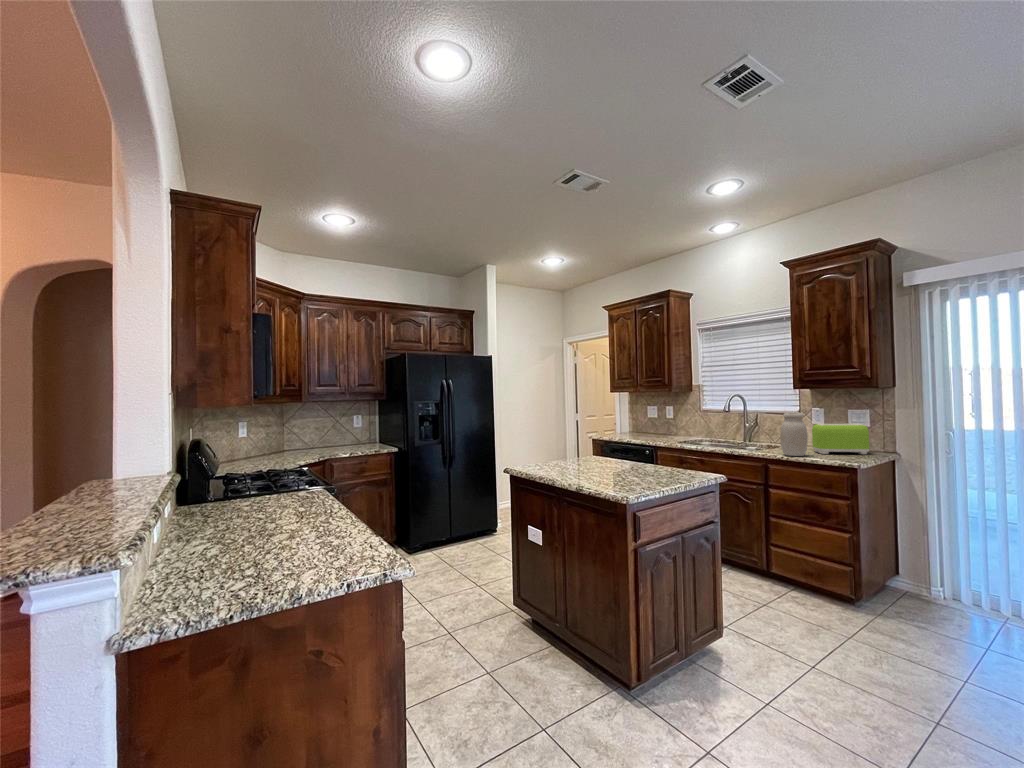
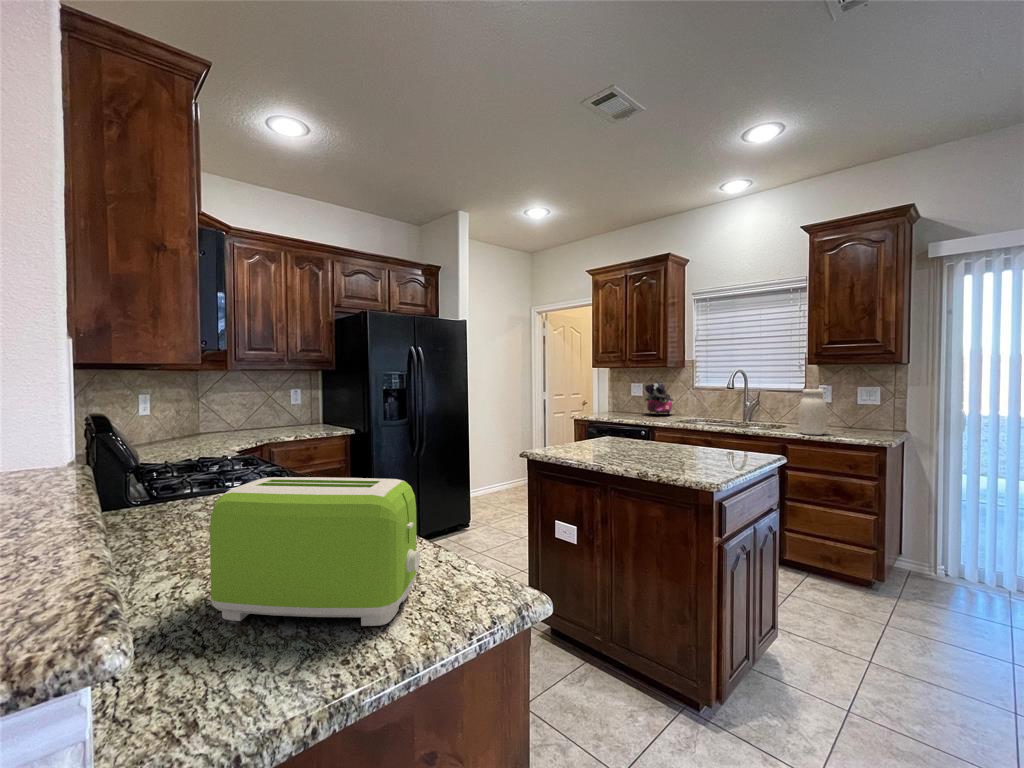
potted plant: none [655,401,686,436] -> present [645,378,674,415]
toaster: present [812,423,870,454] -> present [210,477,420,626]

